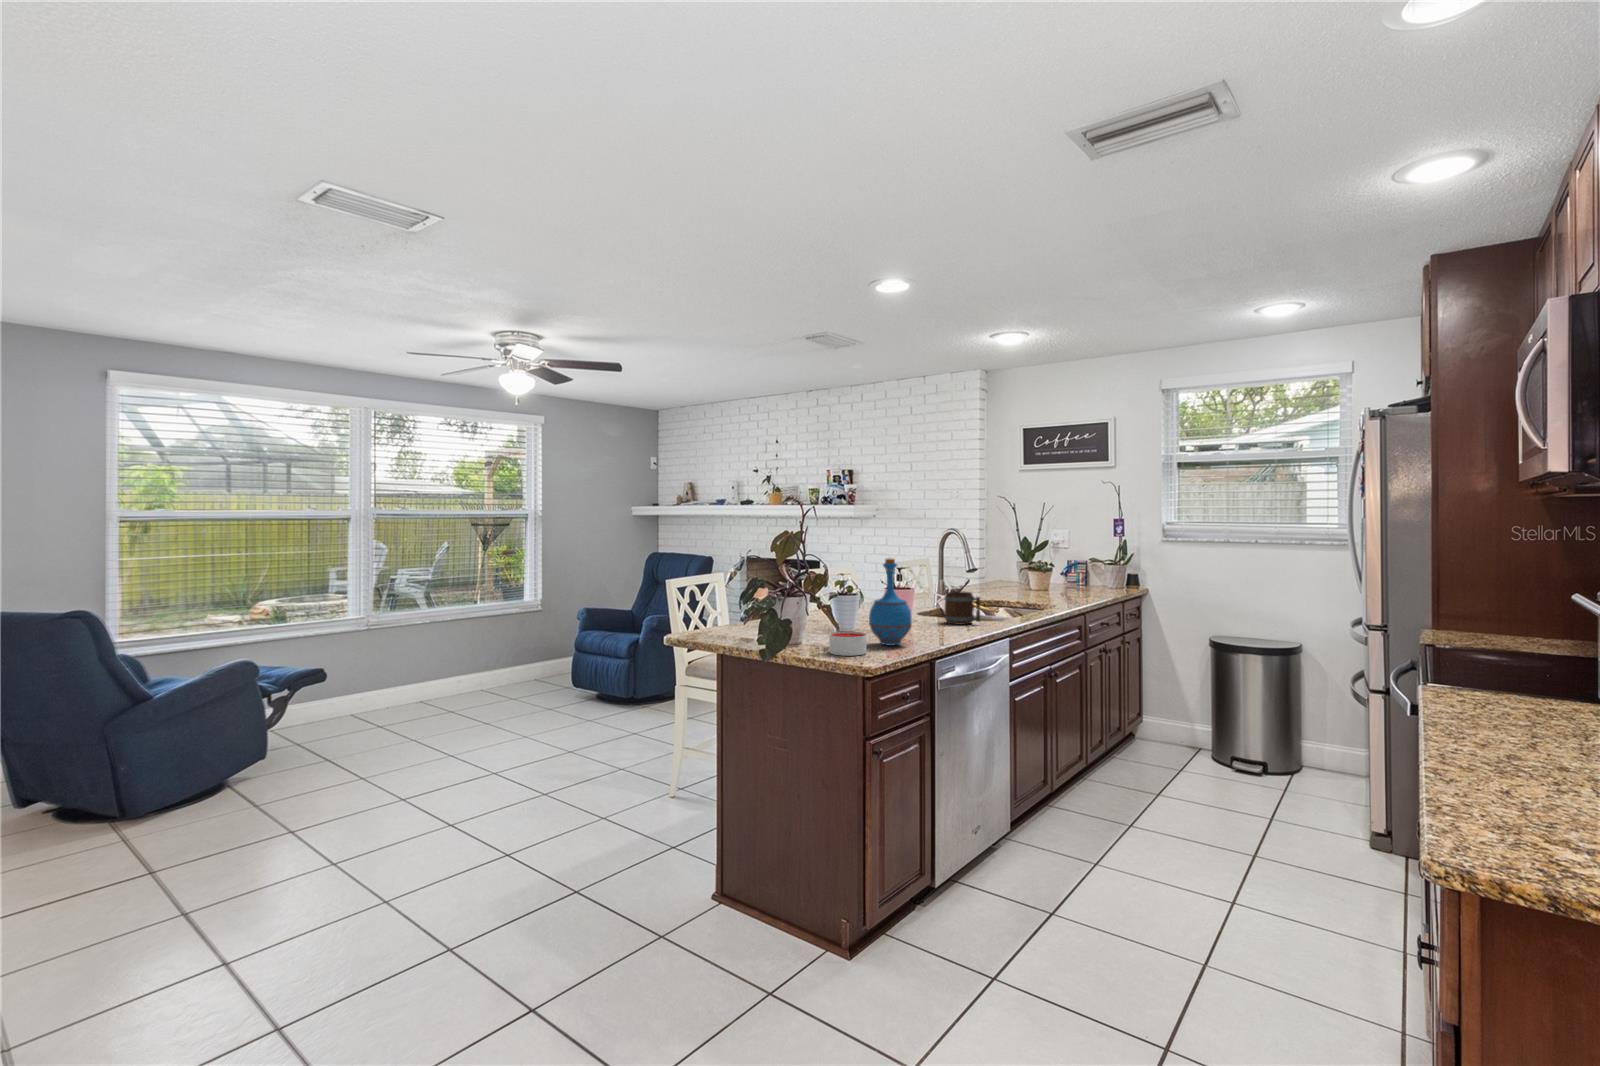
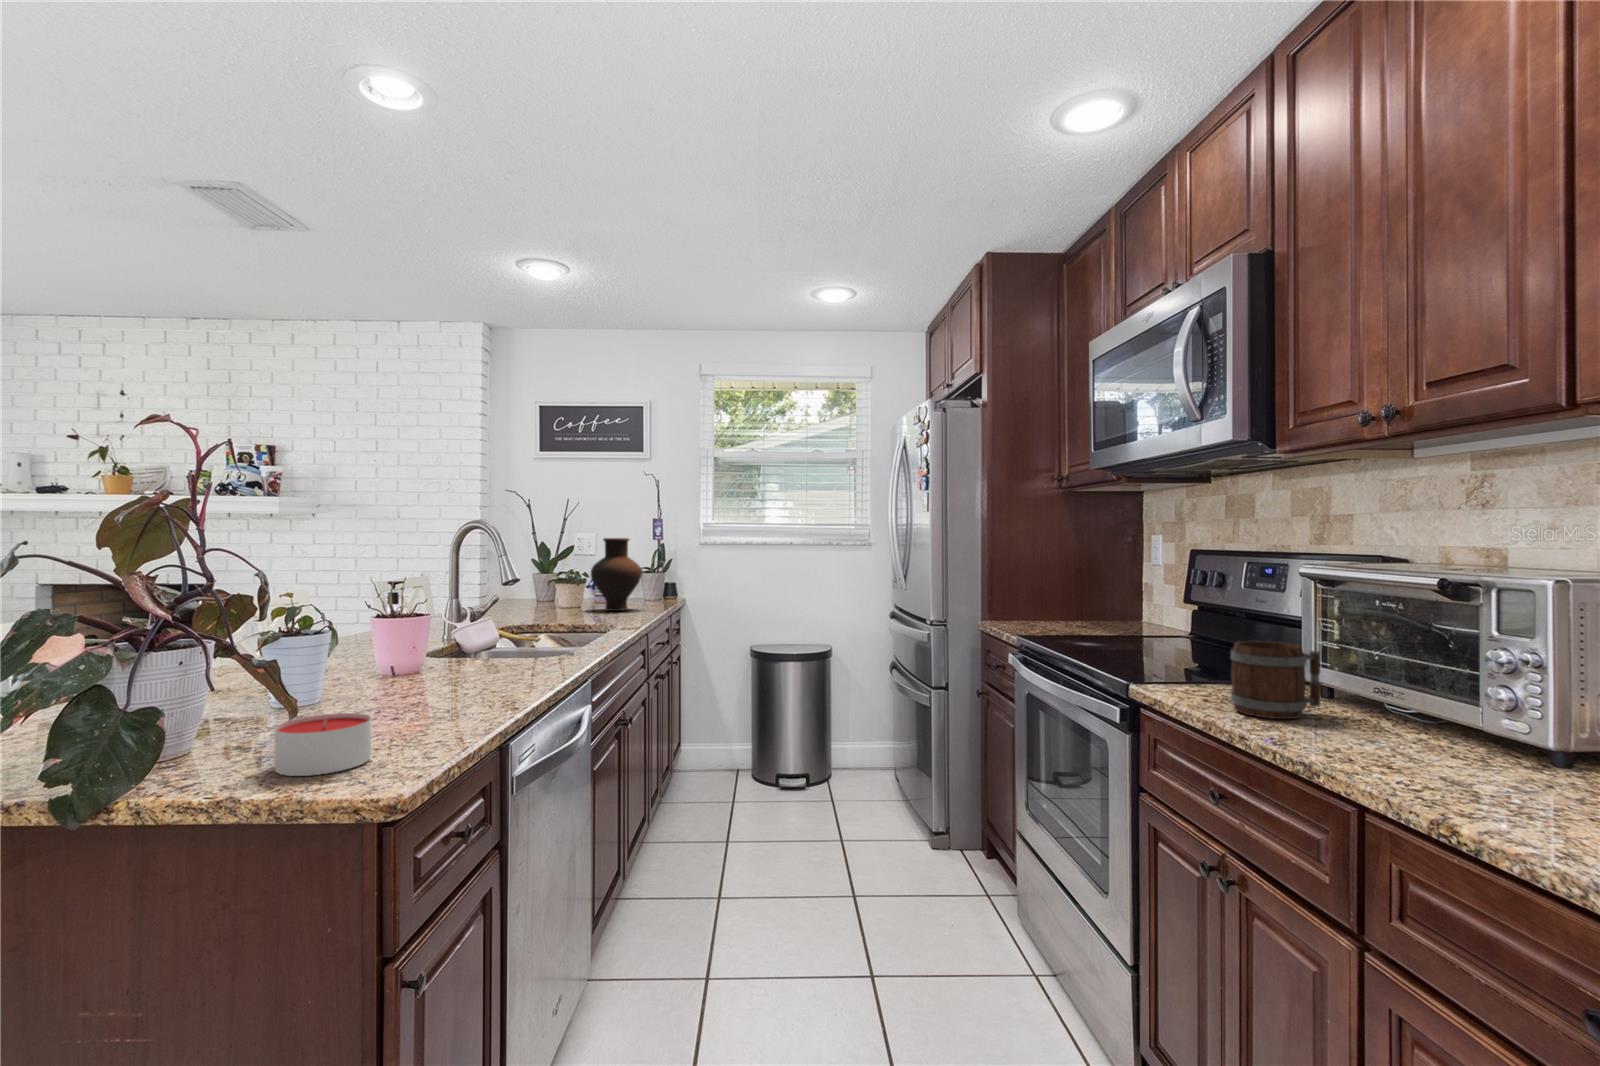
vase: none [1056,536,1099,596] -> present [591,538,642,611]
bottle: present [869,558,912,646] -> none [365,557,460,729]
mug: present [945,591,980,625] -> present [1231,641,1320,719]

